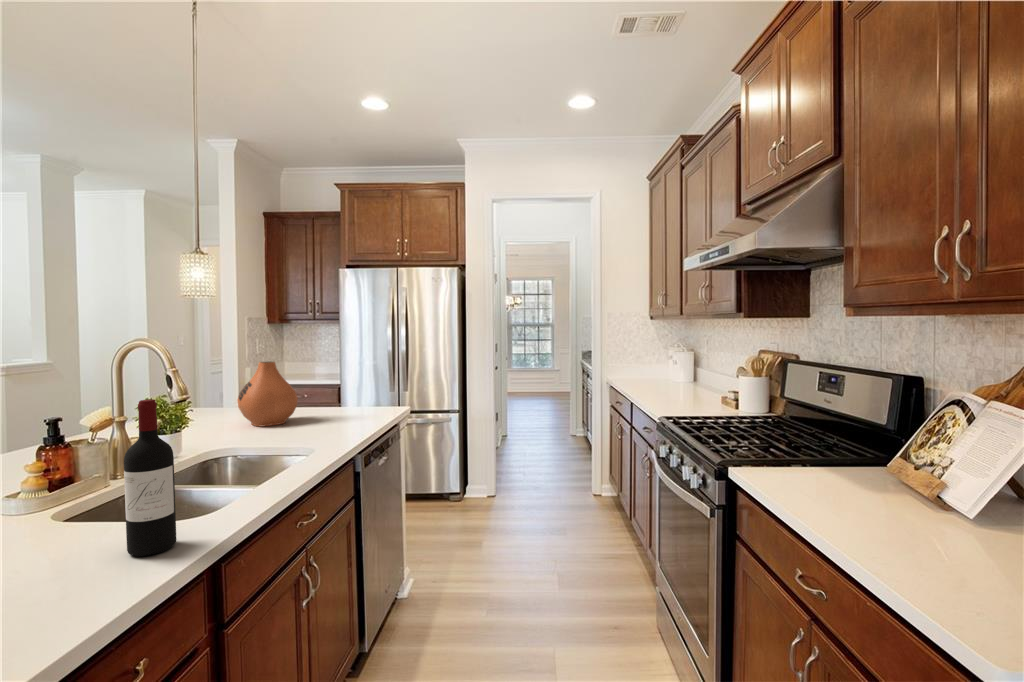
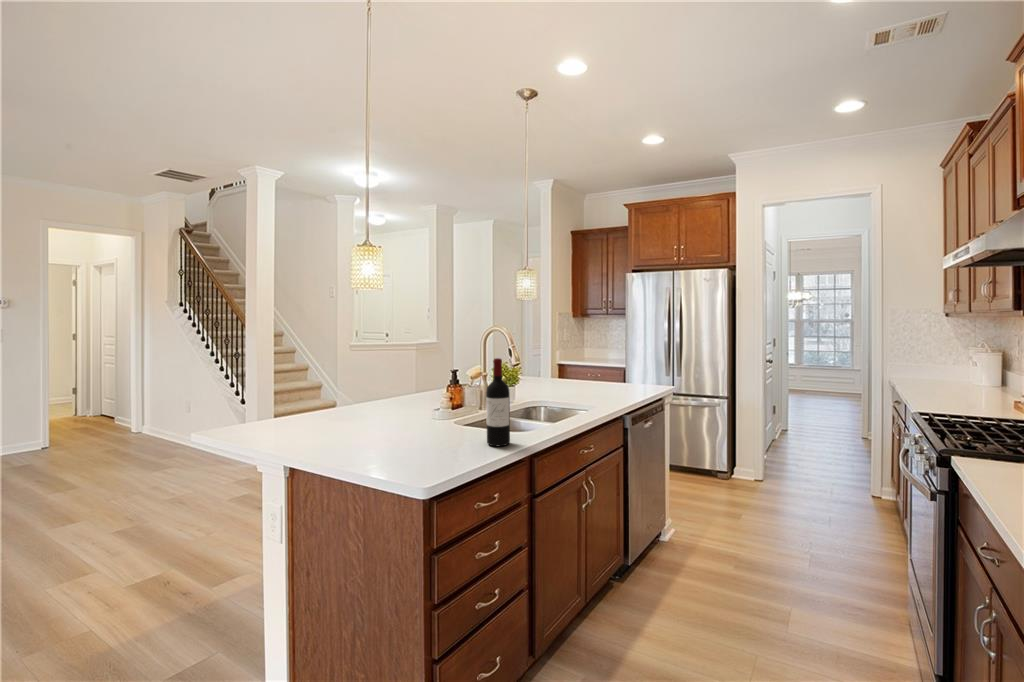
vase: present [237,362,298,426] -> none [549,344,588,389]

